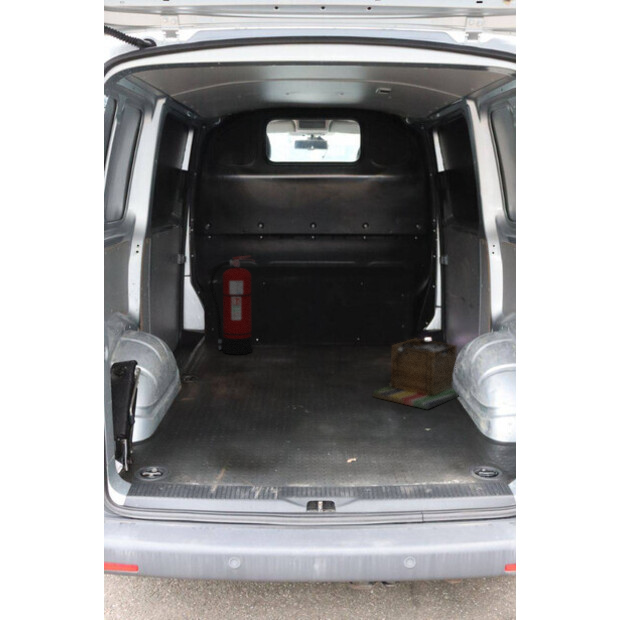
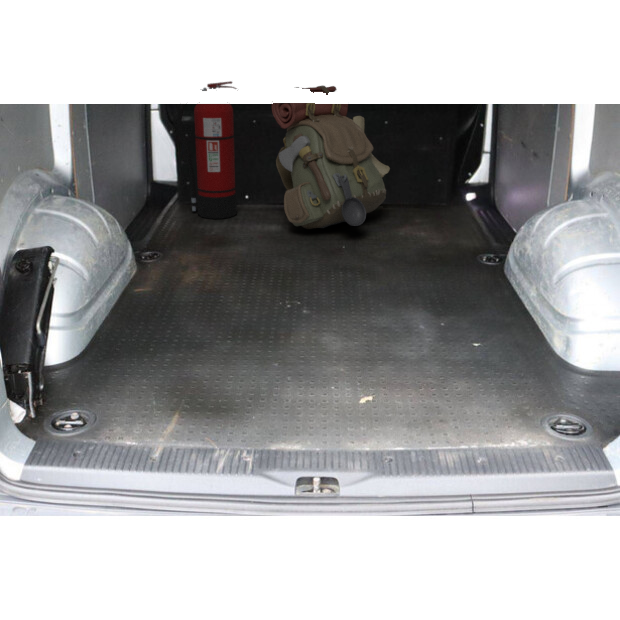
backpack: none [280,258,366,361] -> present [272,86,390,229]
laundry basket: present [372,339,459,409] -> none [397,203,529,309]

